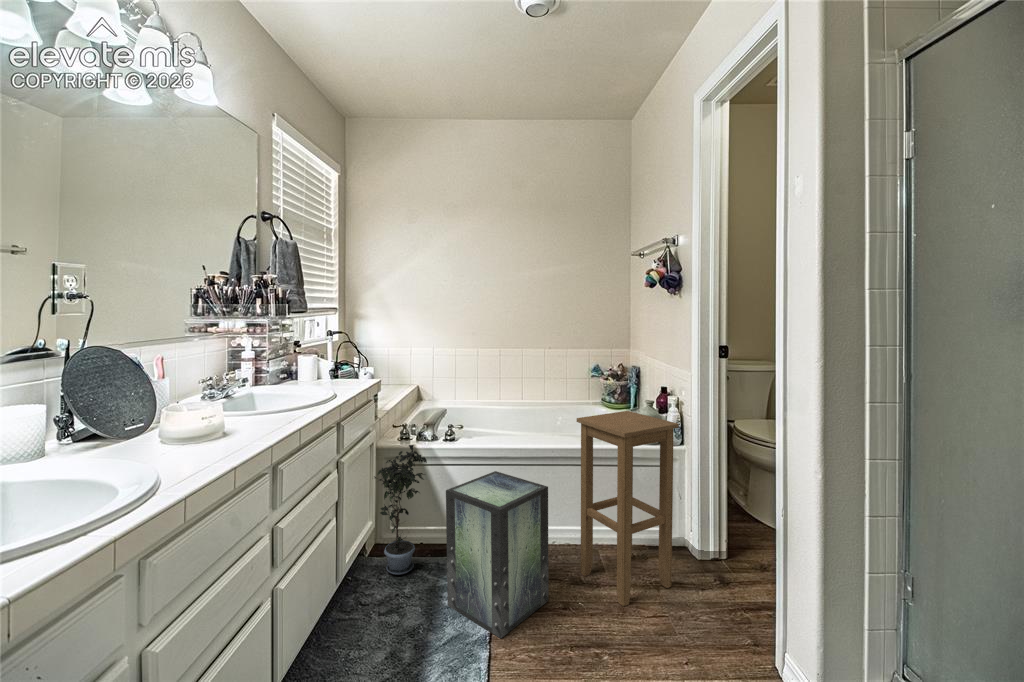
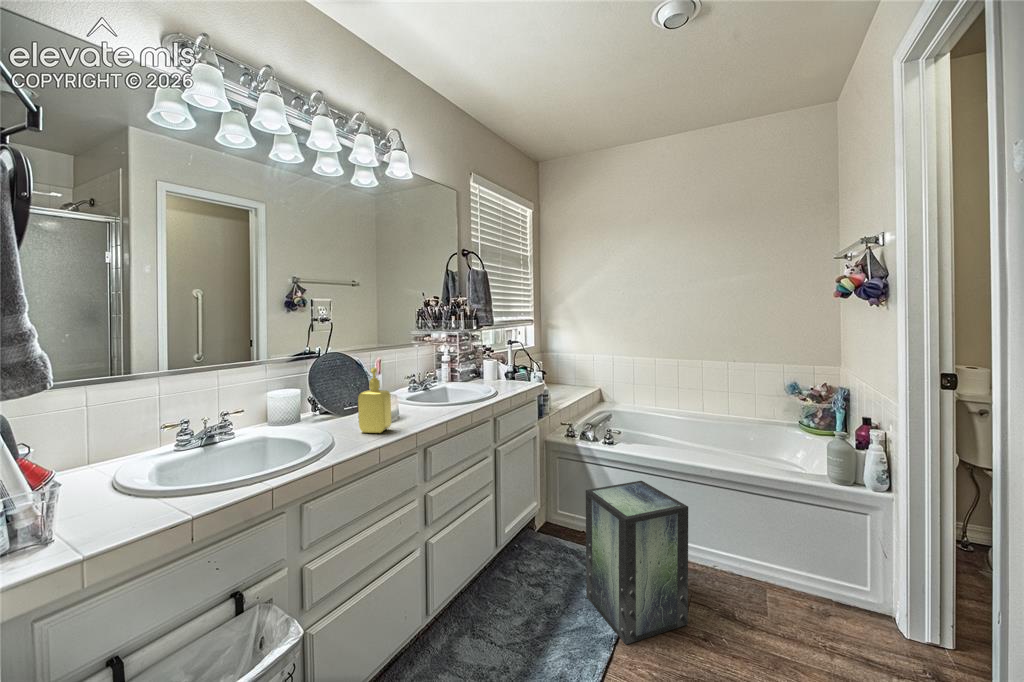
soap dispenser: none [171,363,224,456] -> present [358,368,391,433]
stool: present [577,411,679,606] -> none [732,438,868,661]
potted plant: present [374,445,427,575] -> none [534,444,580,557]

